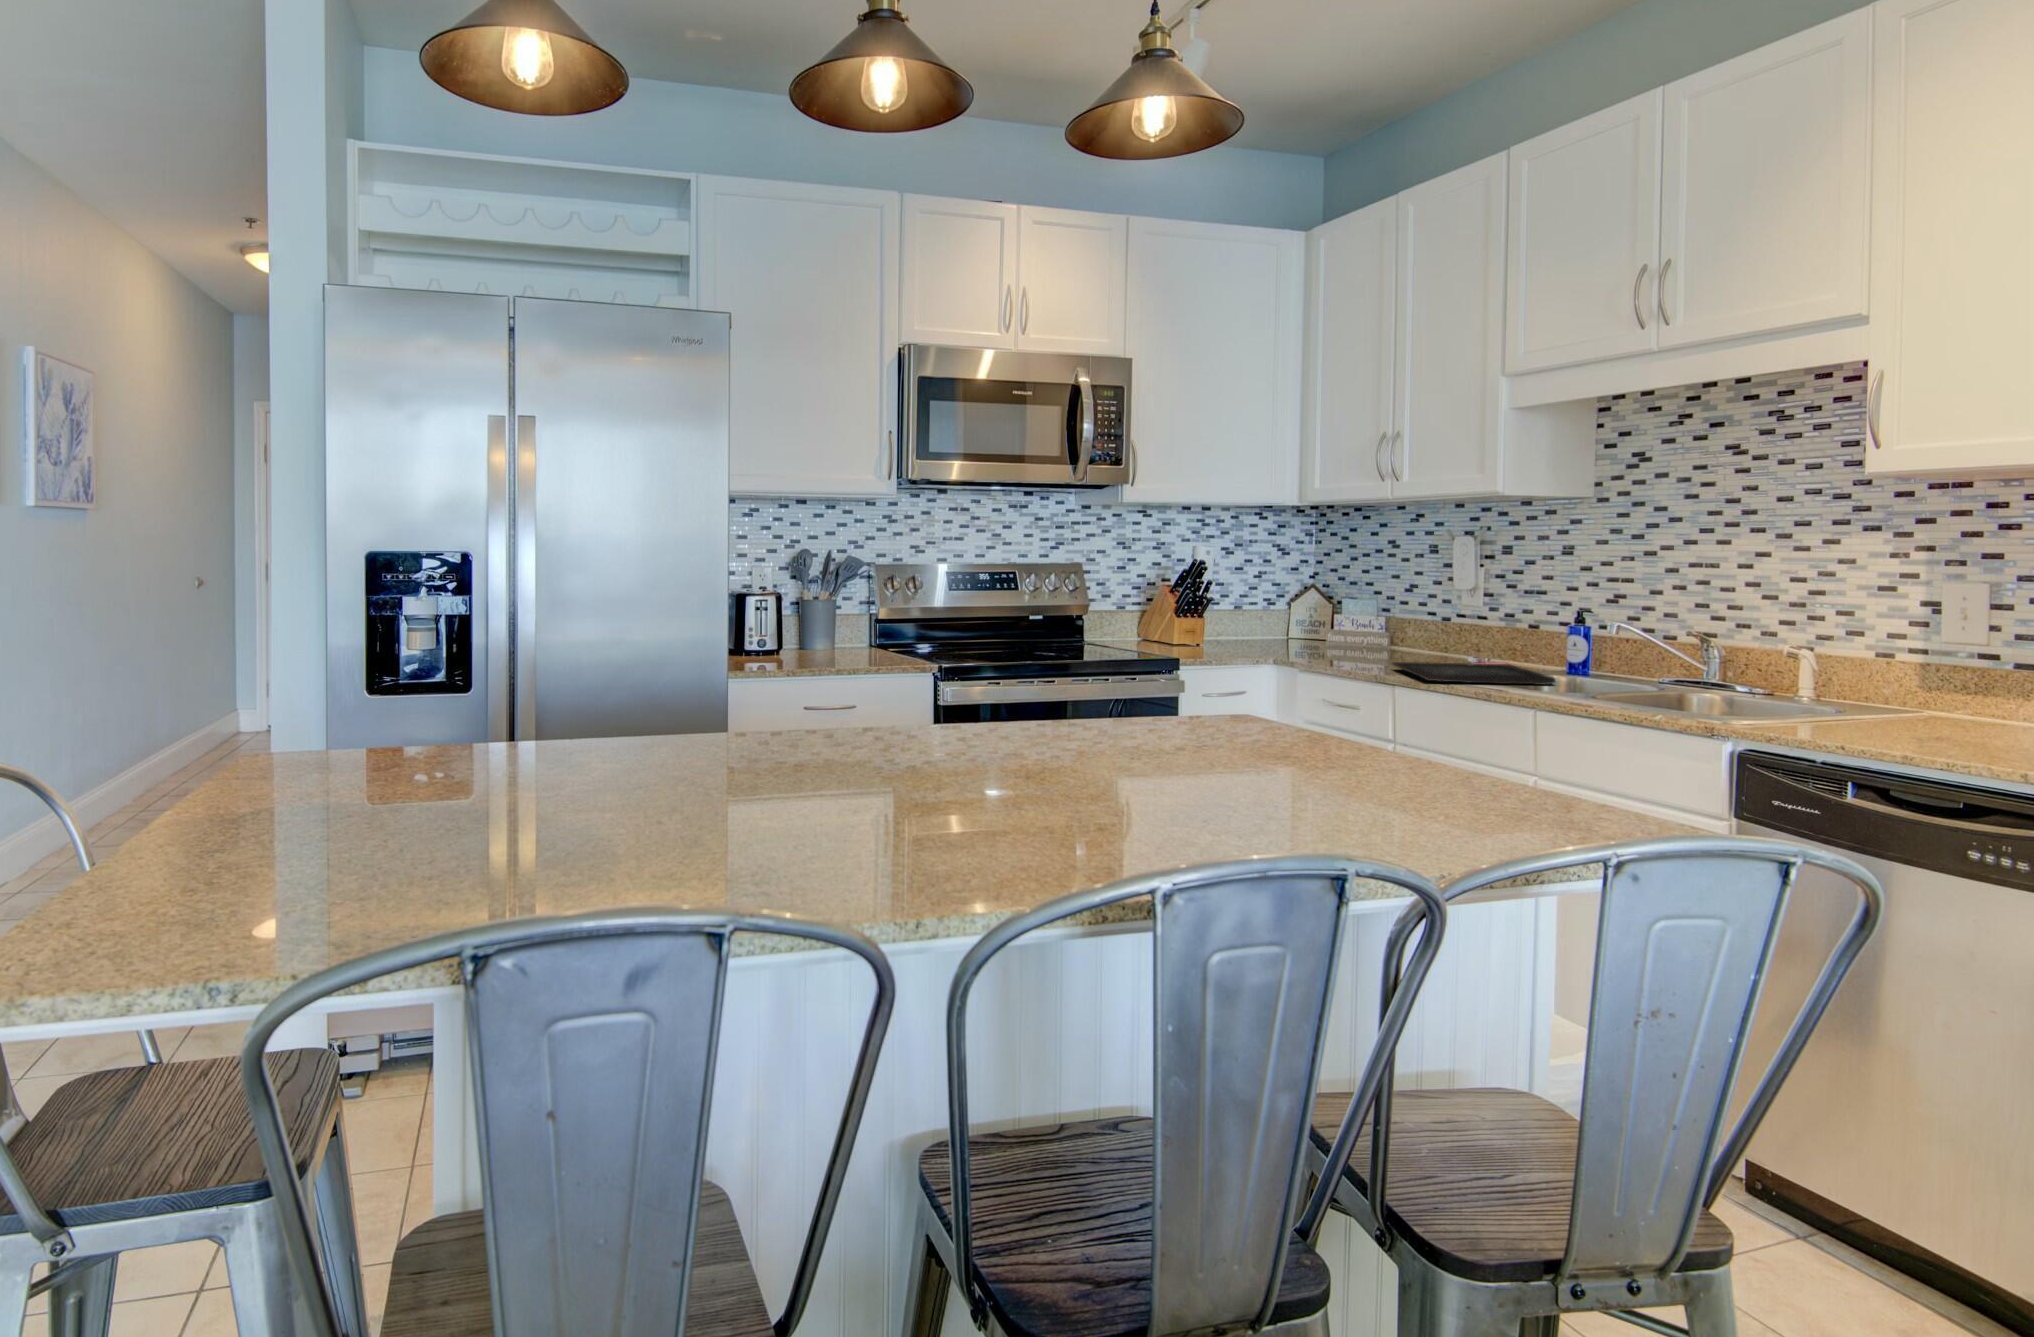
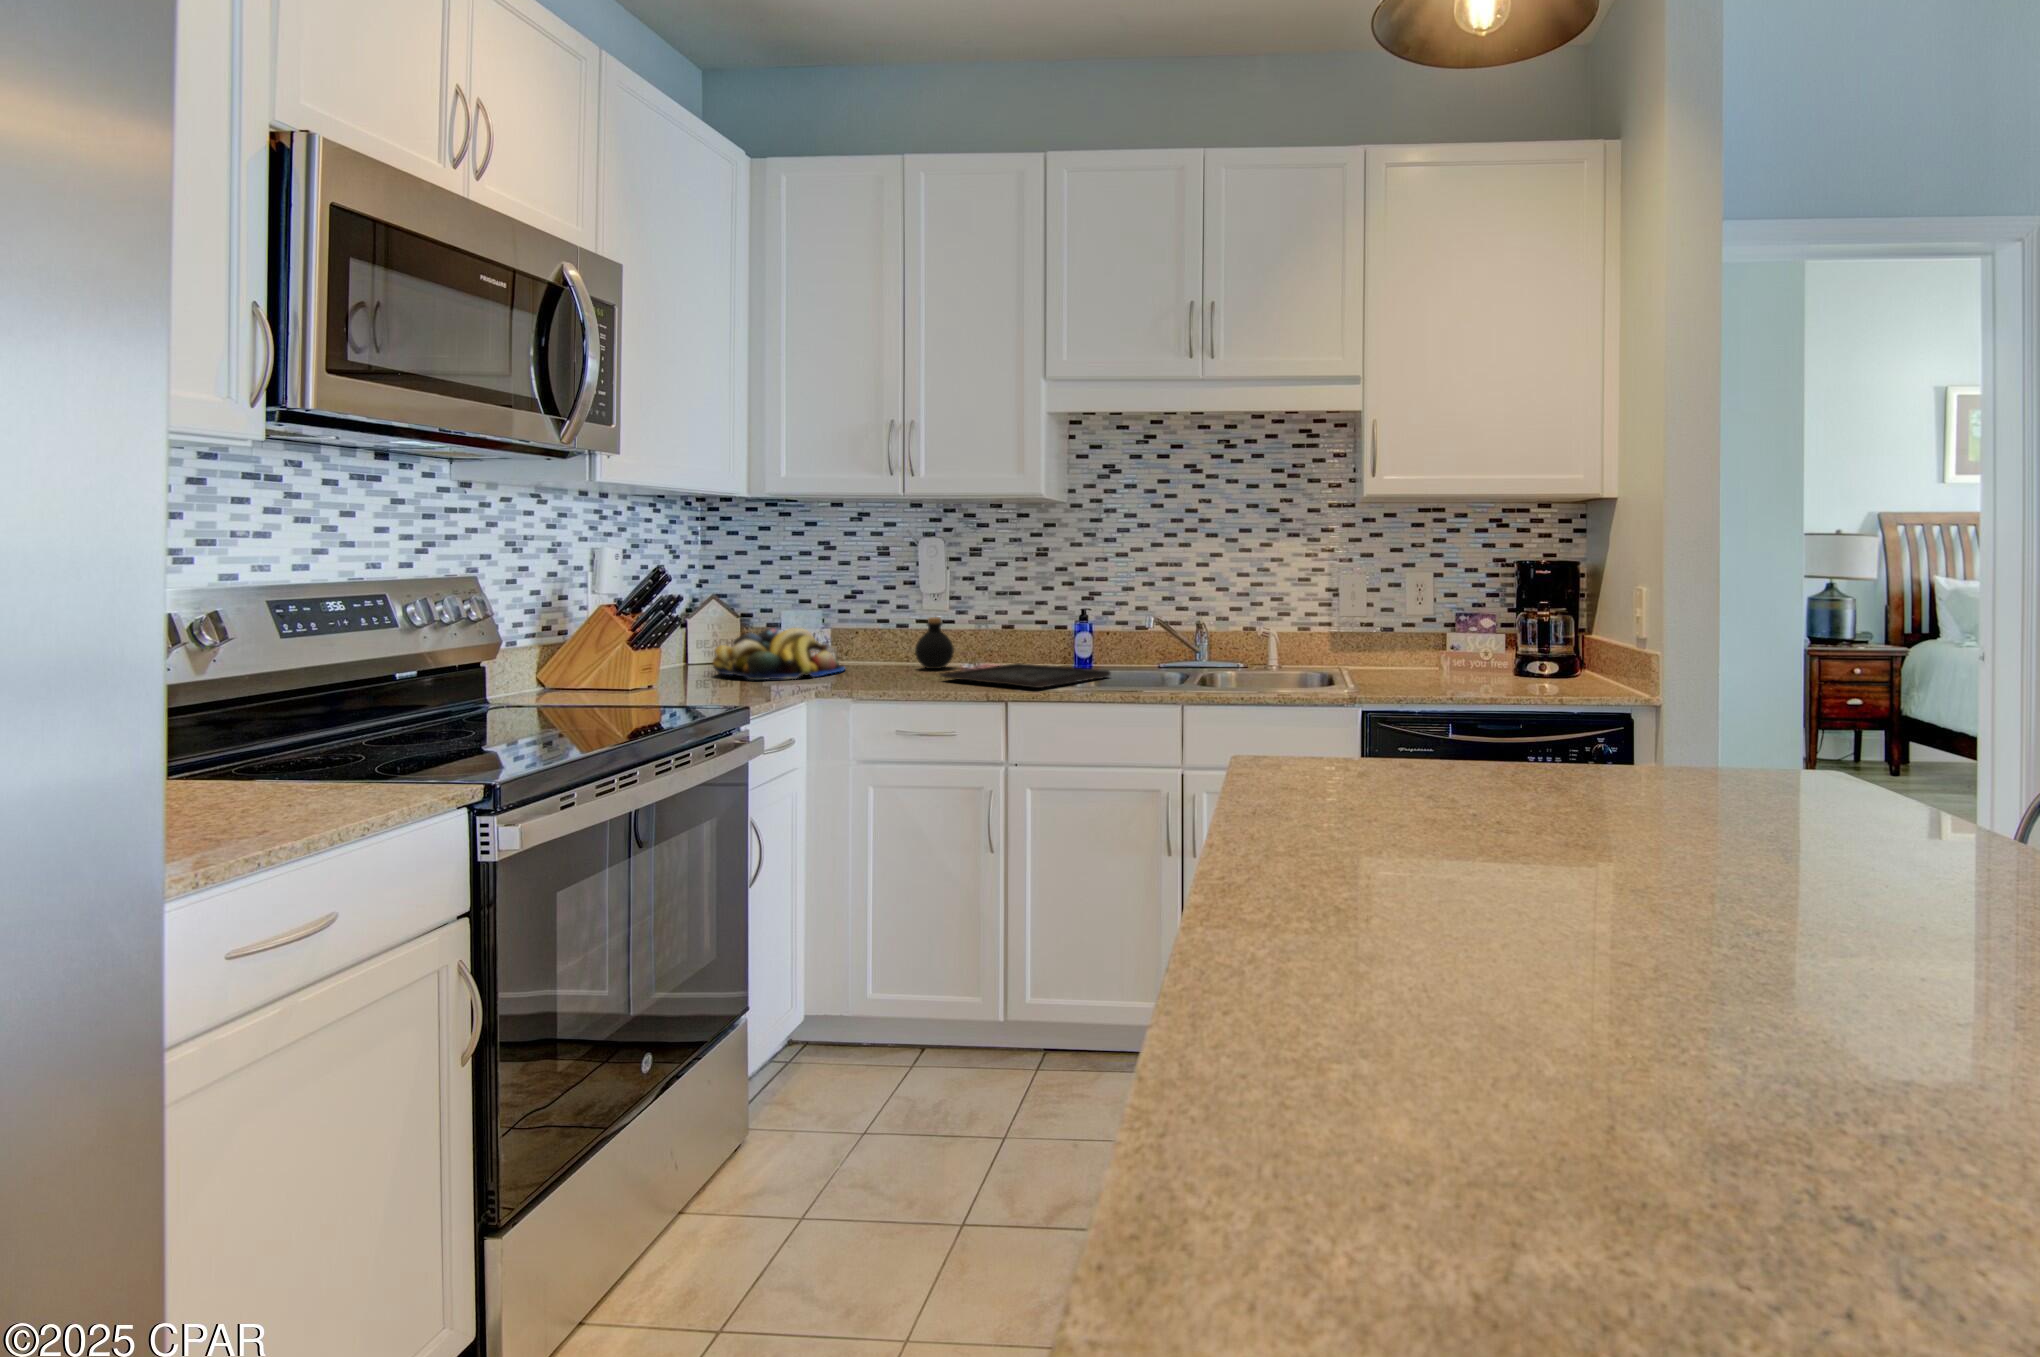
bottle: none [1420,612,1462,663] -> present [915,617,954,669]
fruit bowl: none [1262,614,1375,657] -> present [713,628,845,680]

